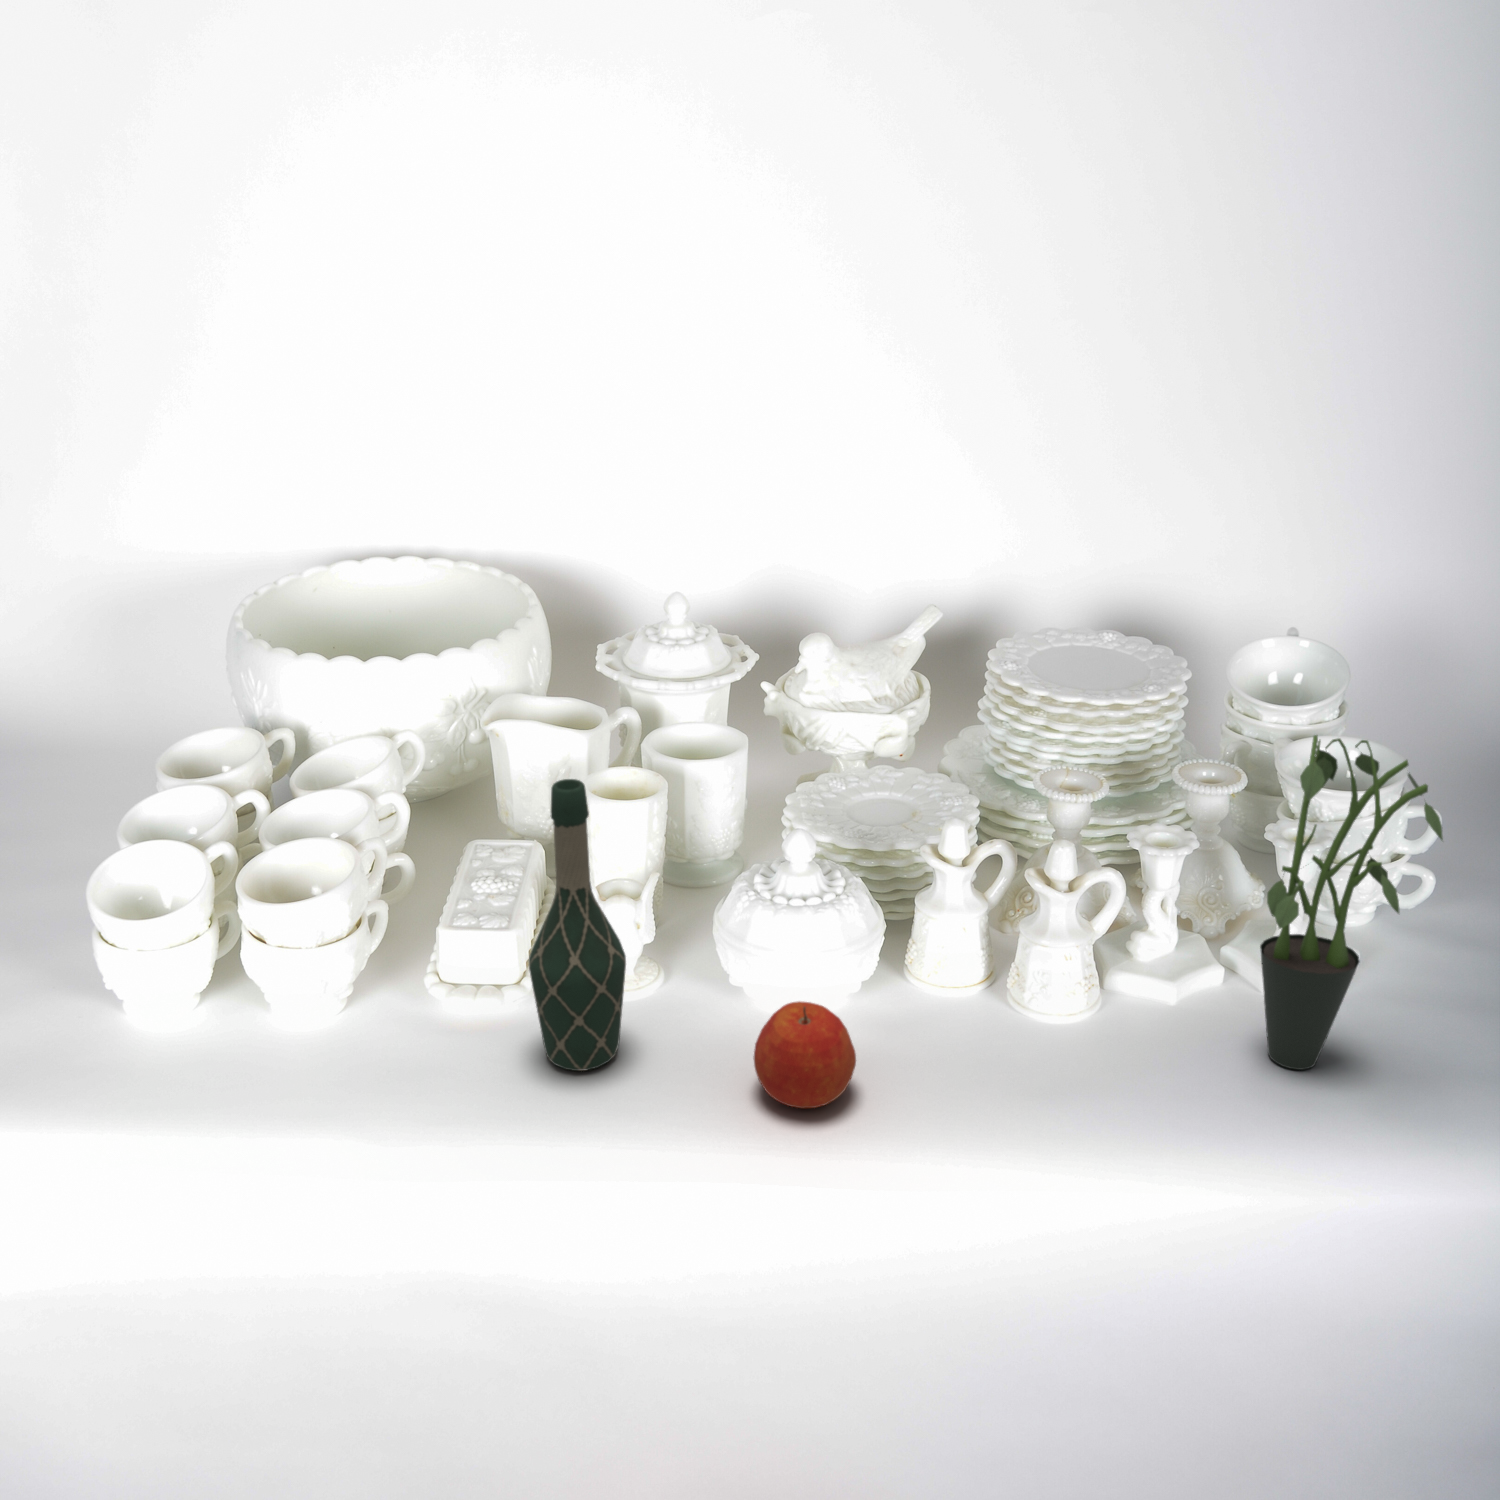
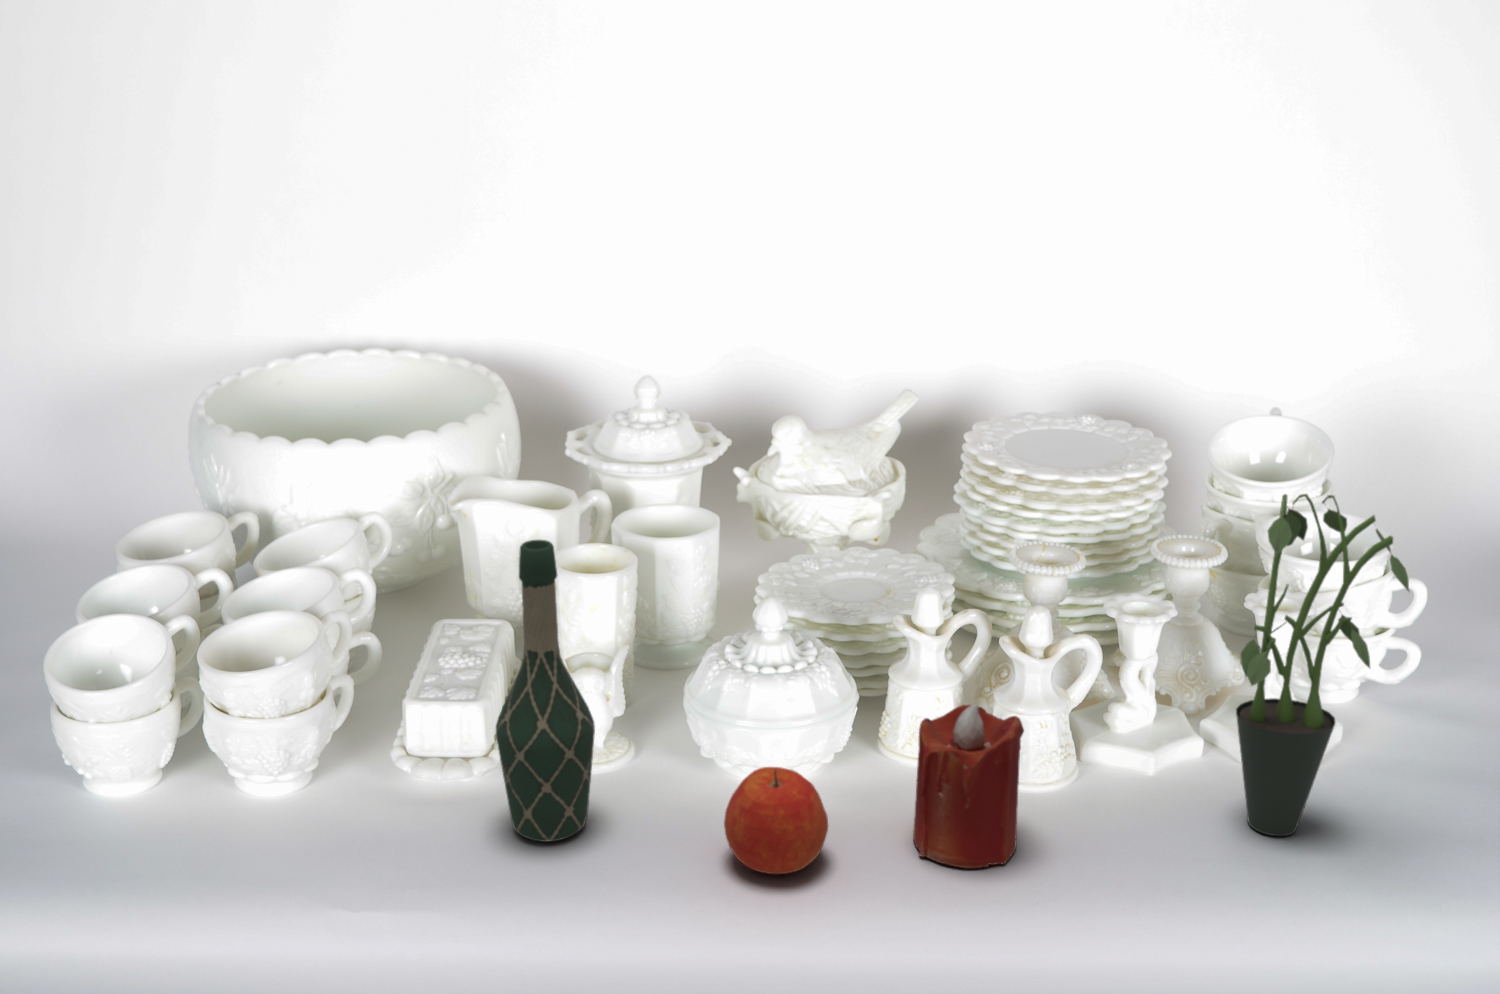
candle: none [939,940,1051,1102] -> present [913,704,1024,868]

